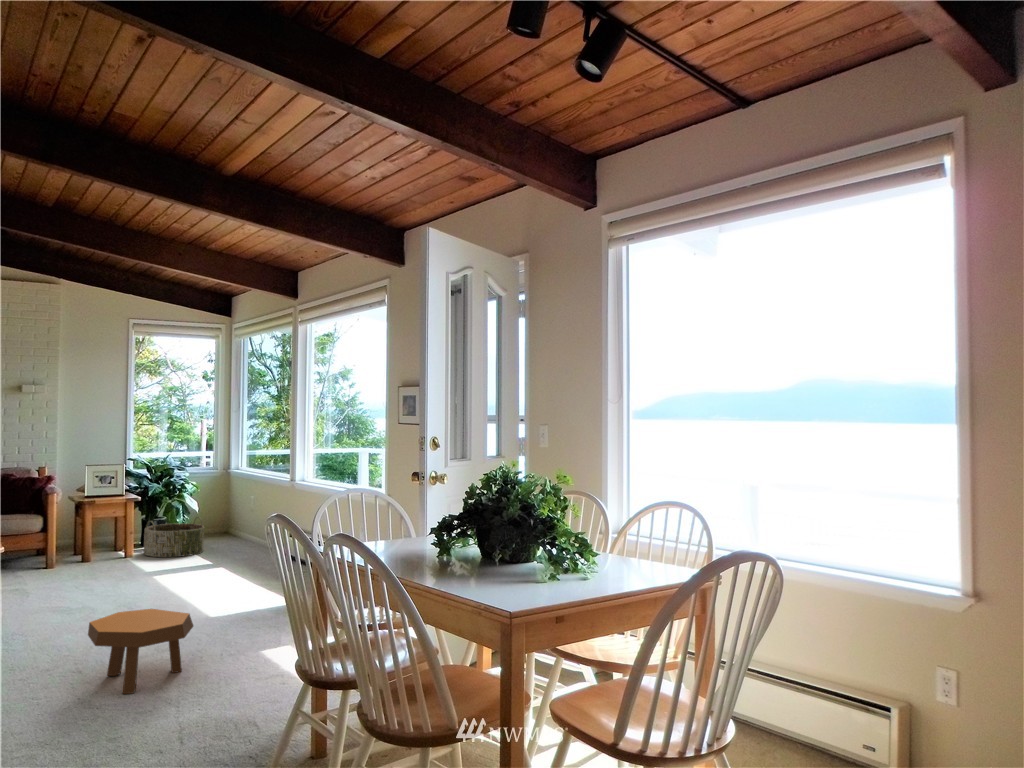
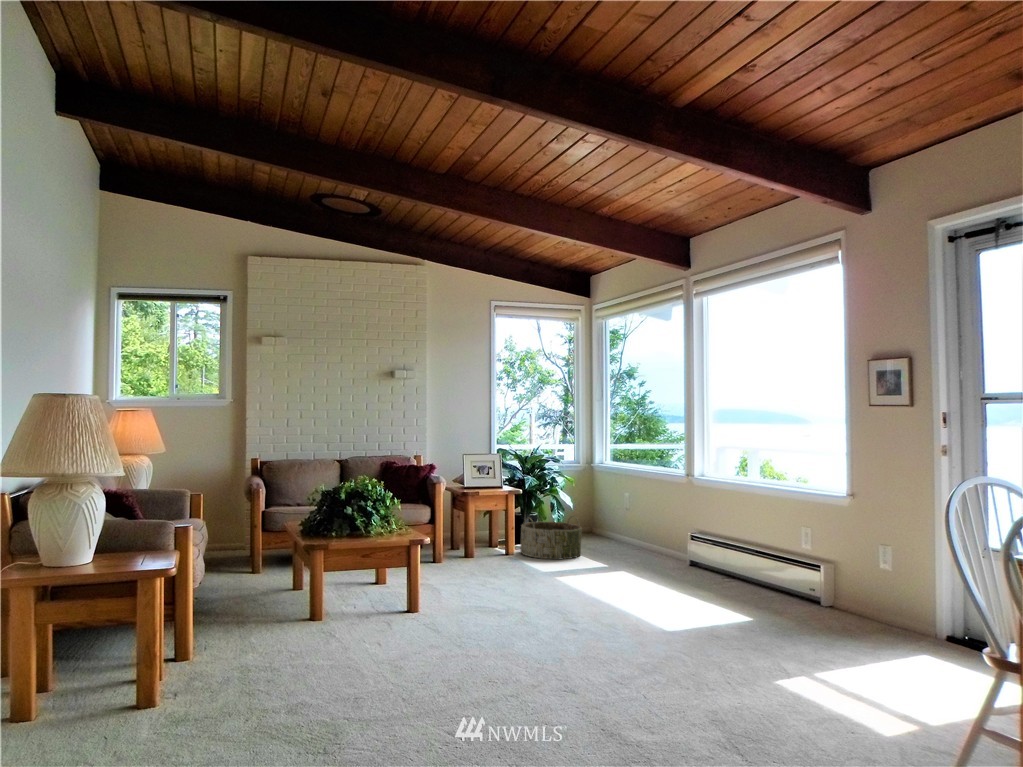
footstool: present [88,609,193,694] -> none [571,625,685,728]

